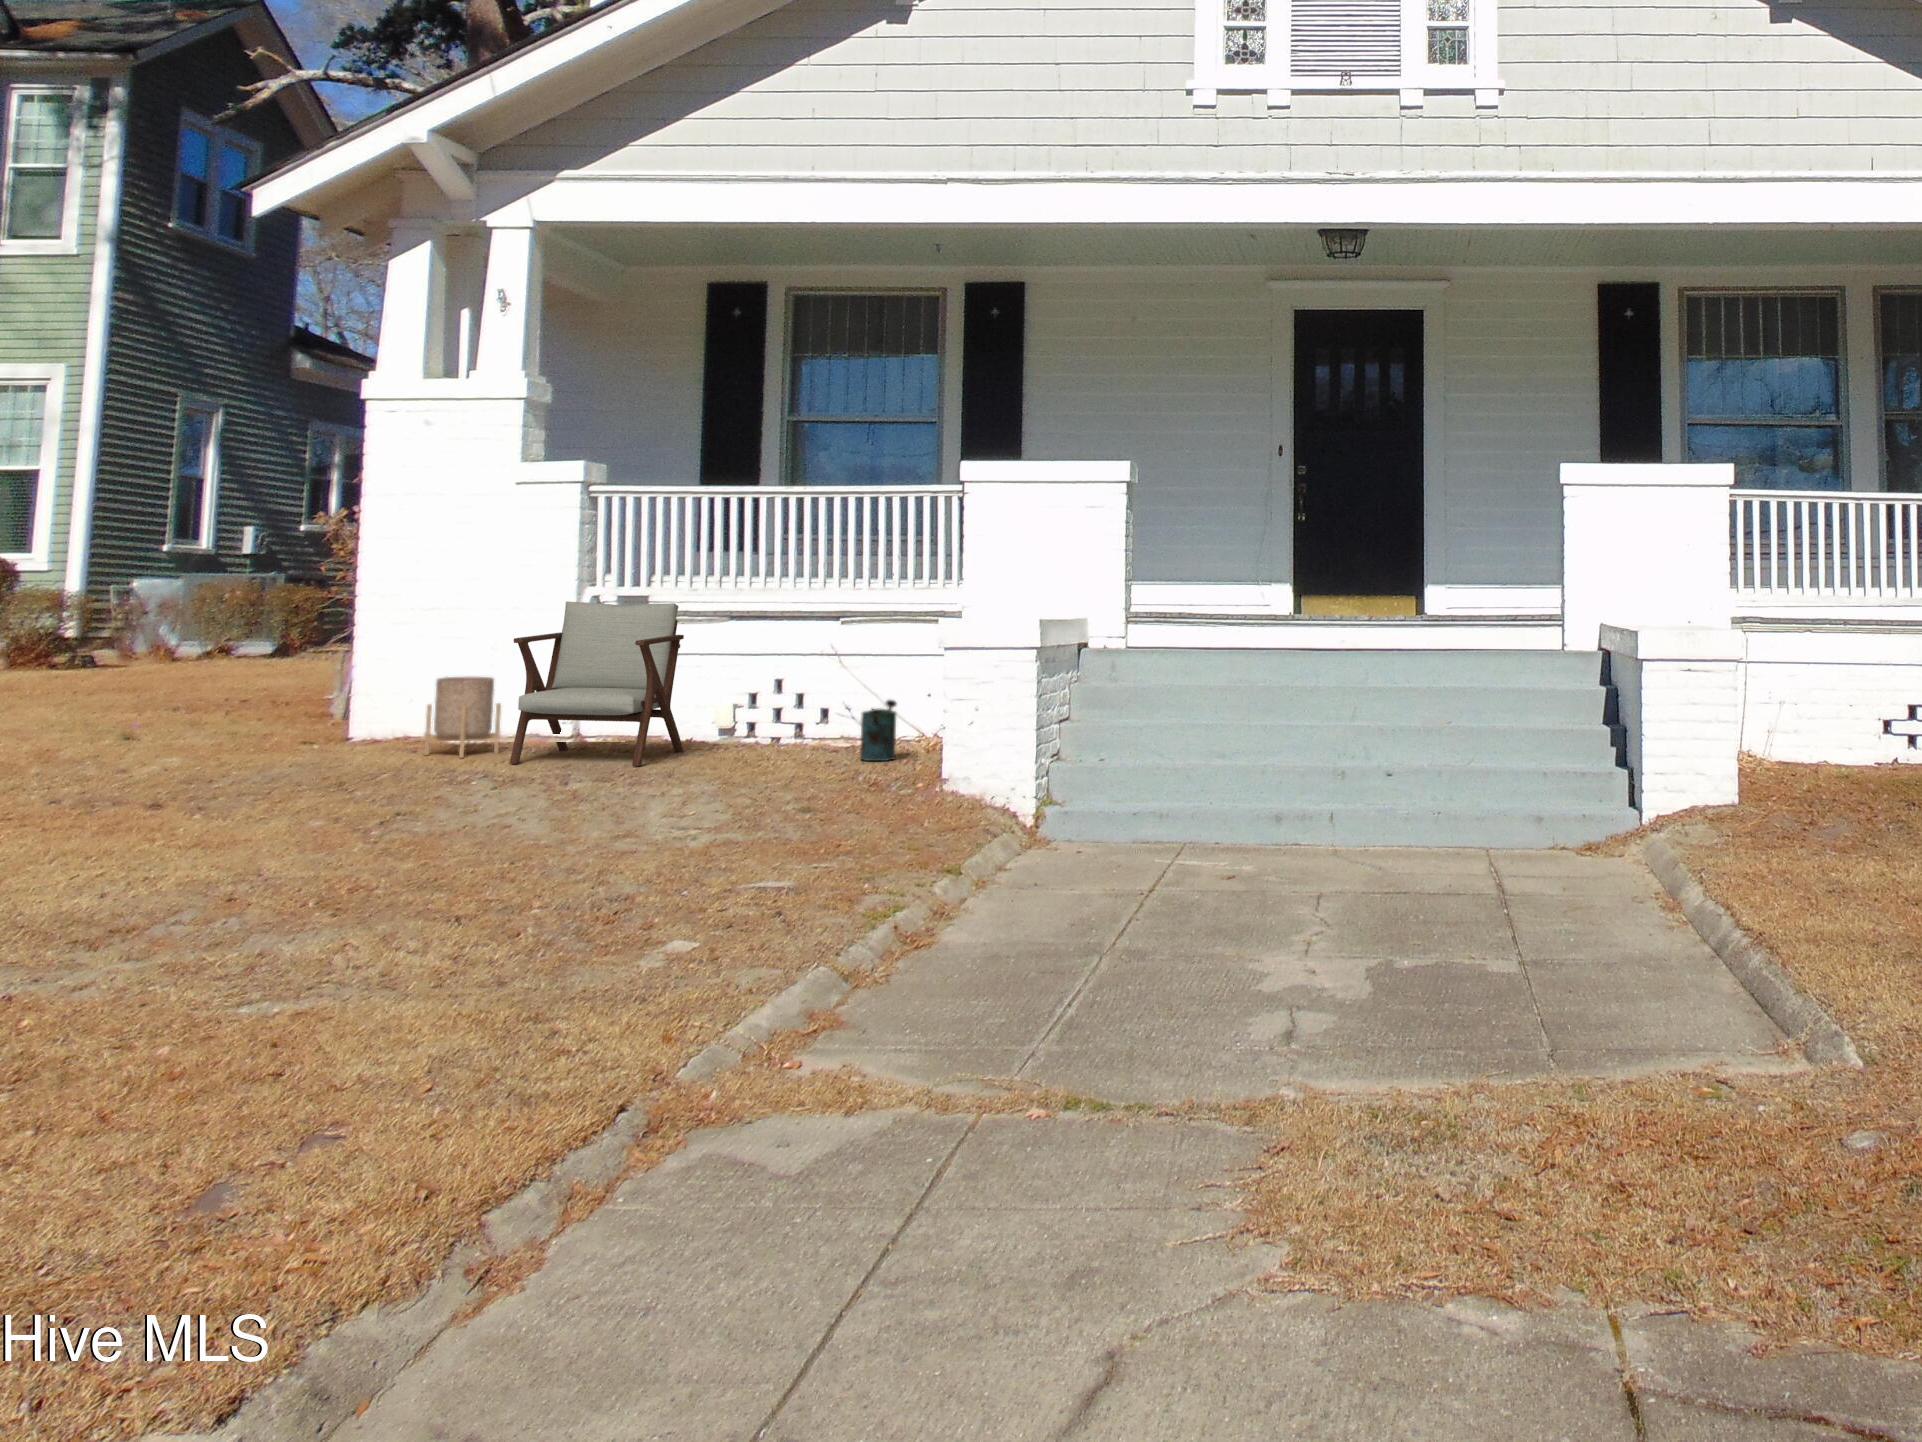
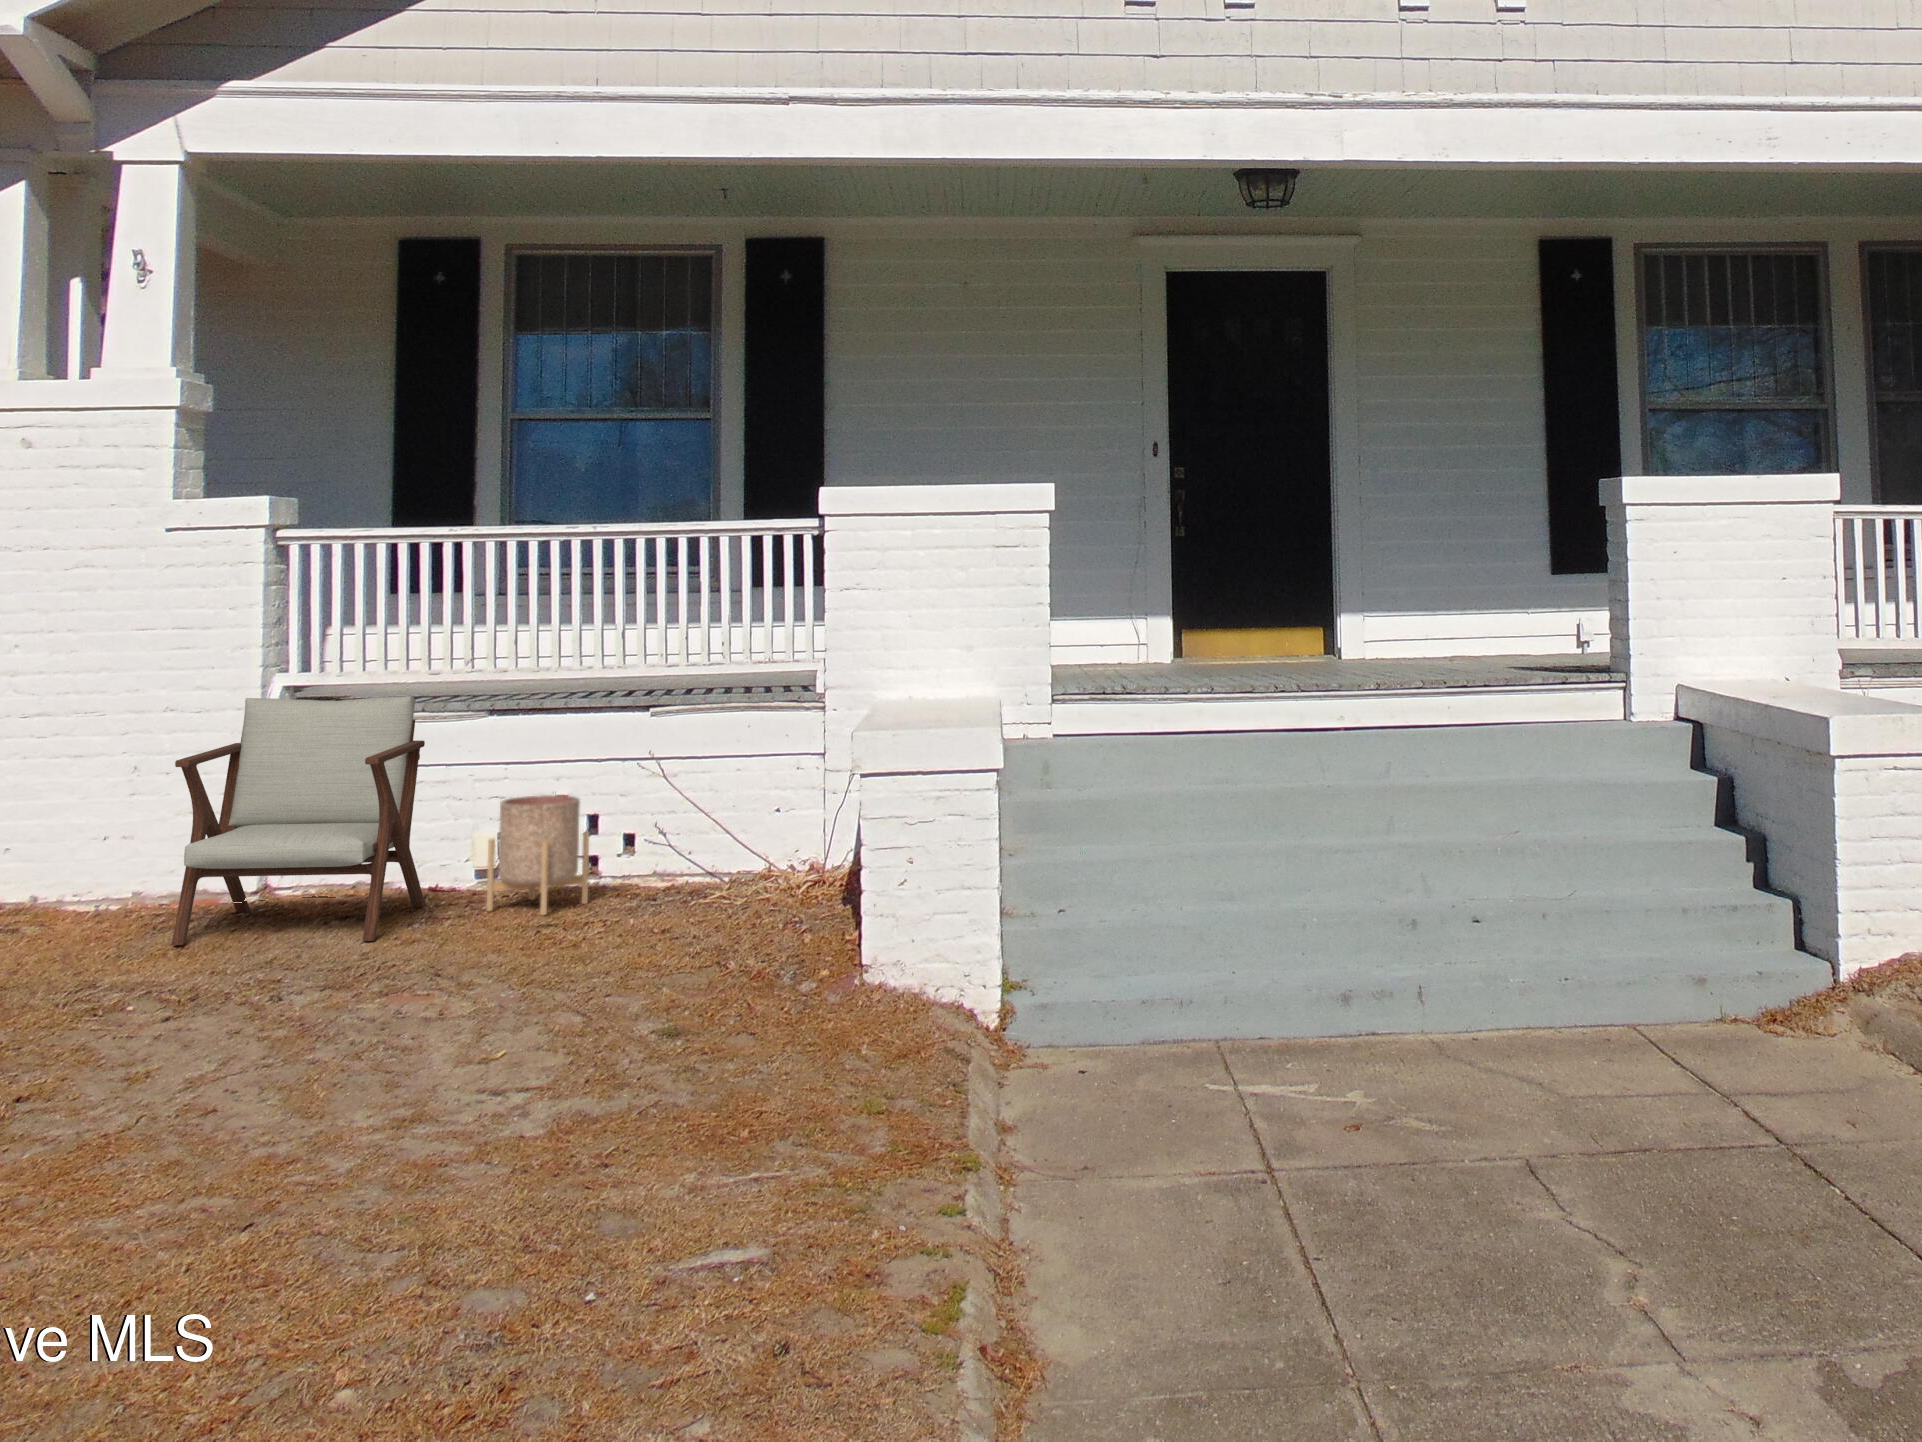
planter: present [424,677,501,758] -> present [486,795,589,915]
watering can: present [860,700,897,761] -> none [692,820,743,912]

